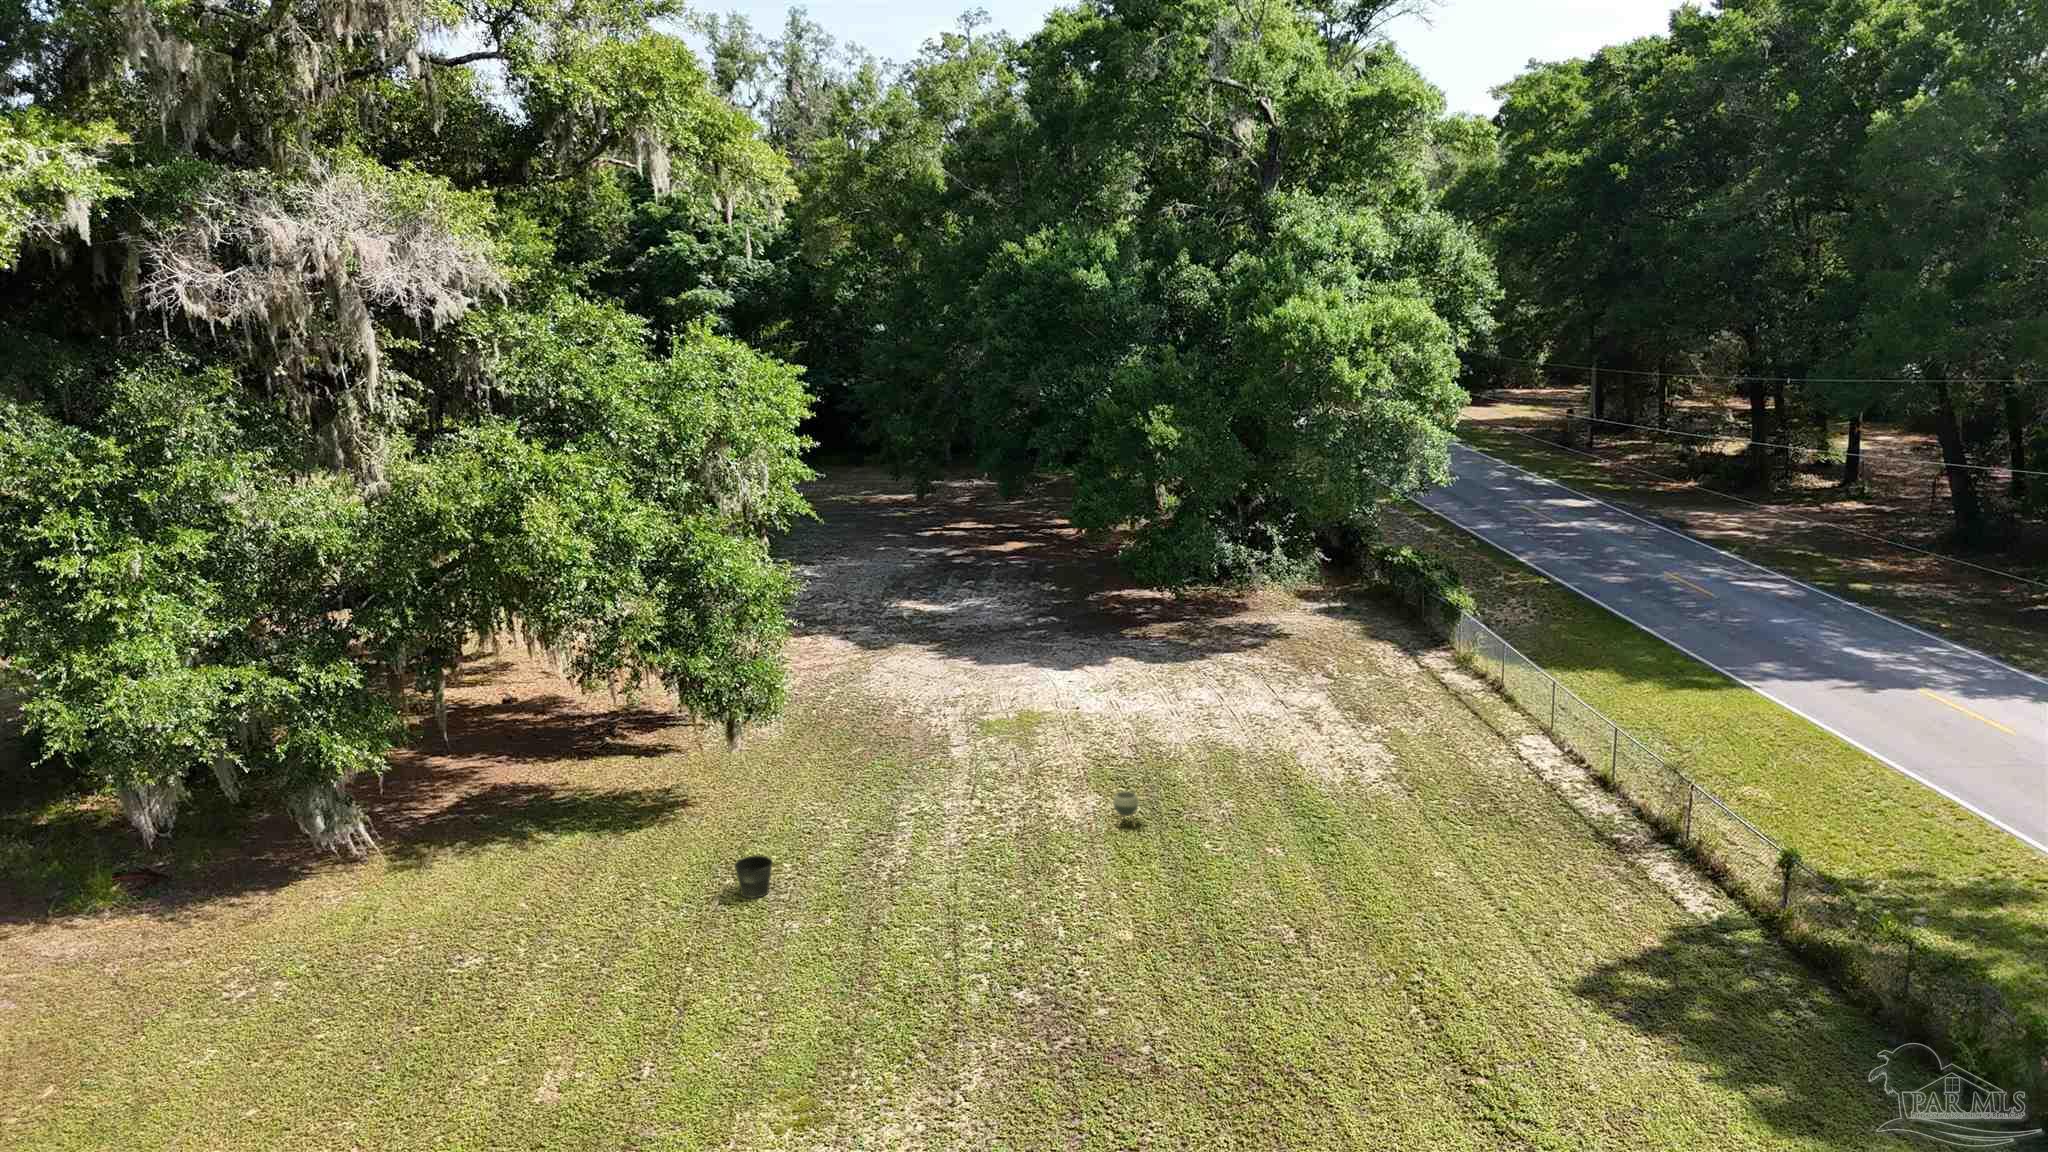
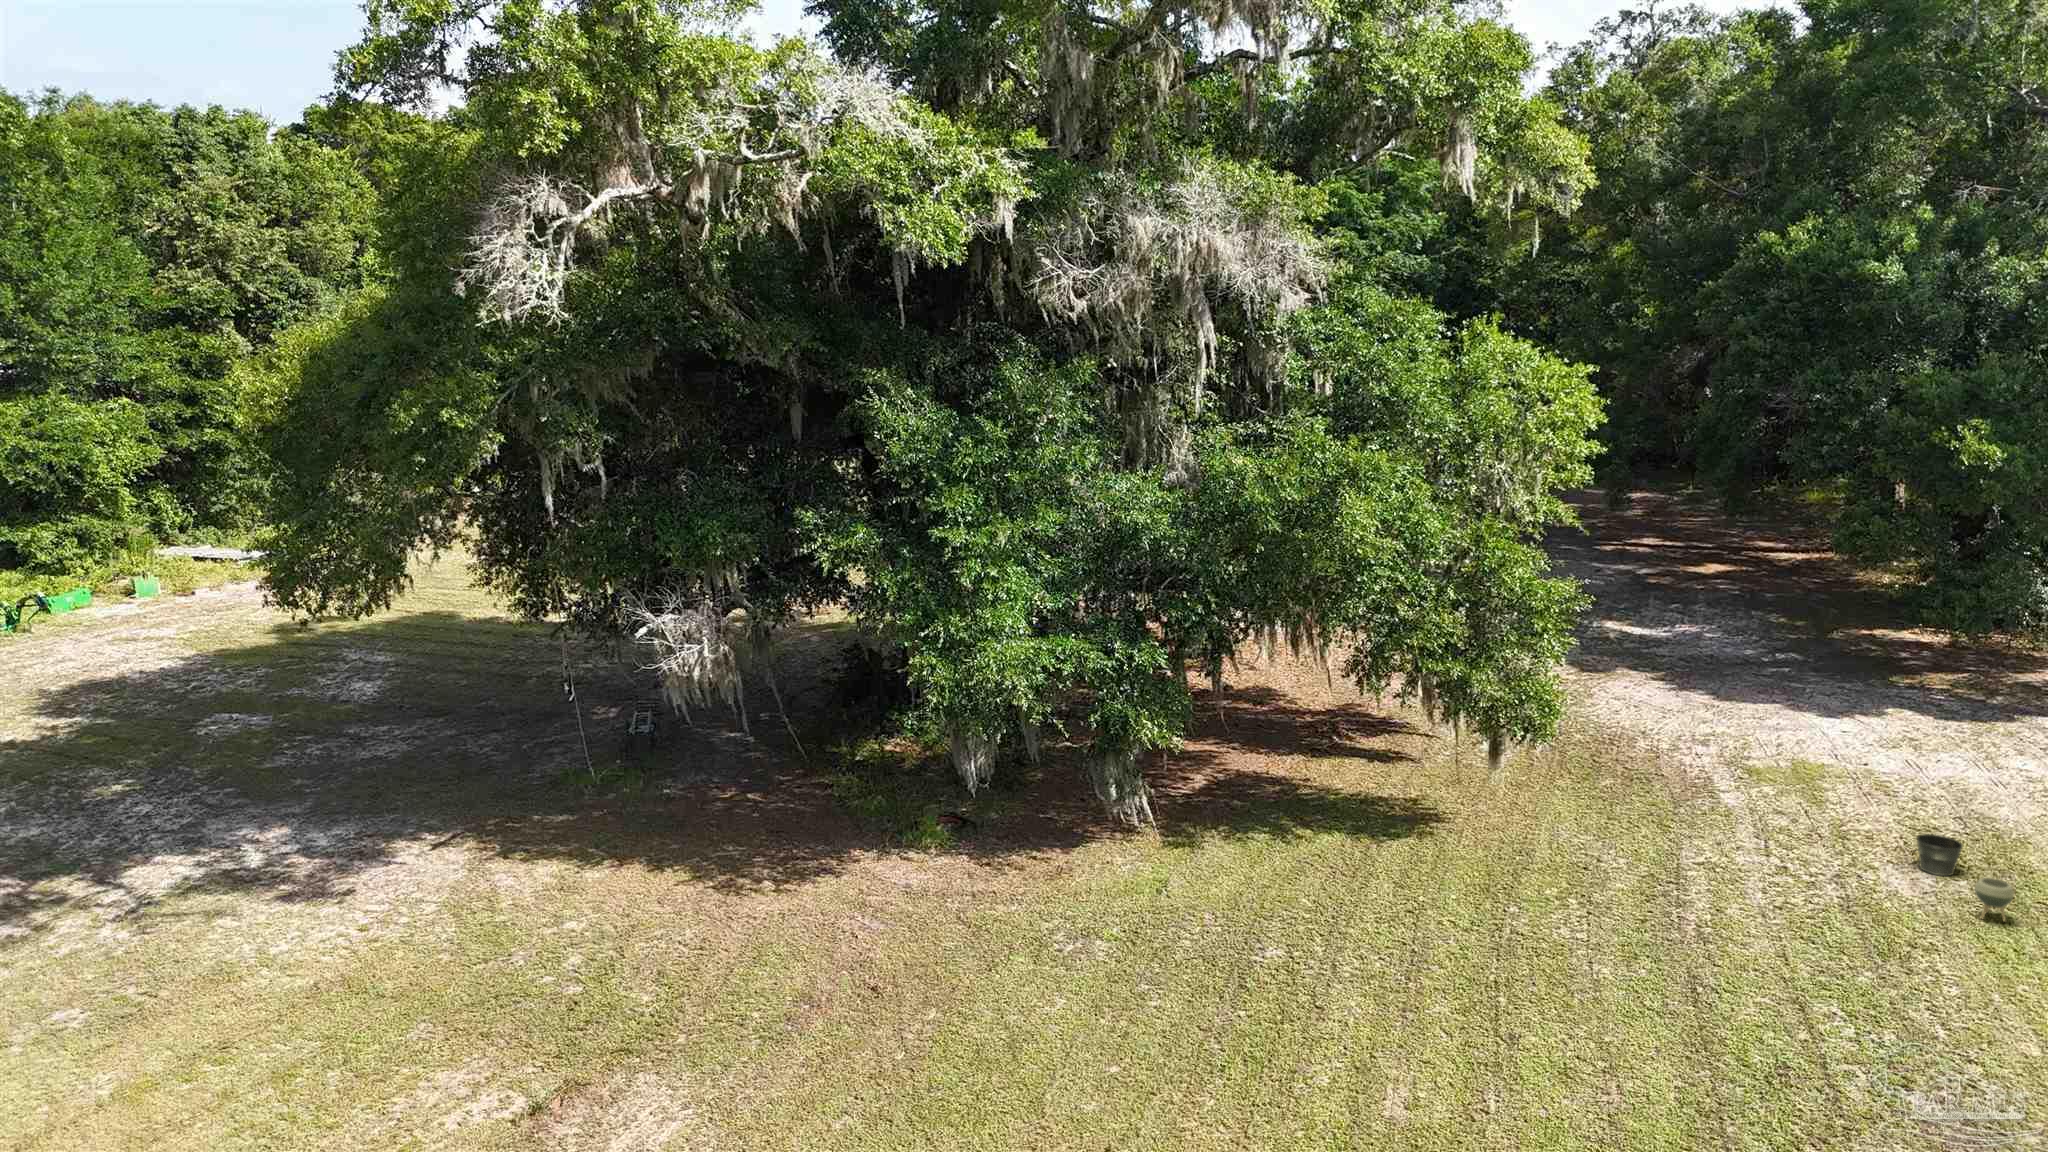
bucket: present [733,855,773,898] -> present [1913,834,1963,876]

